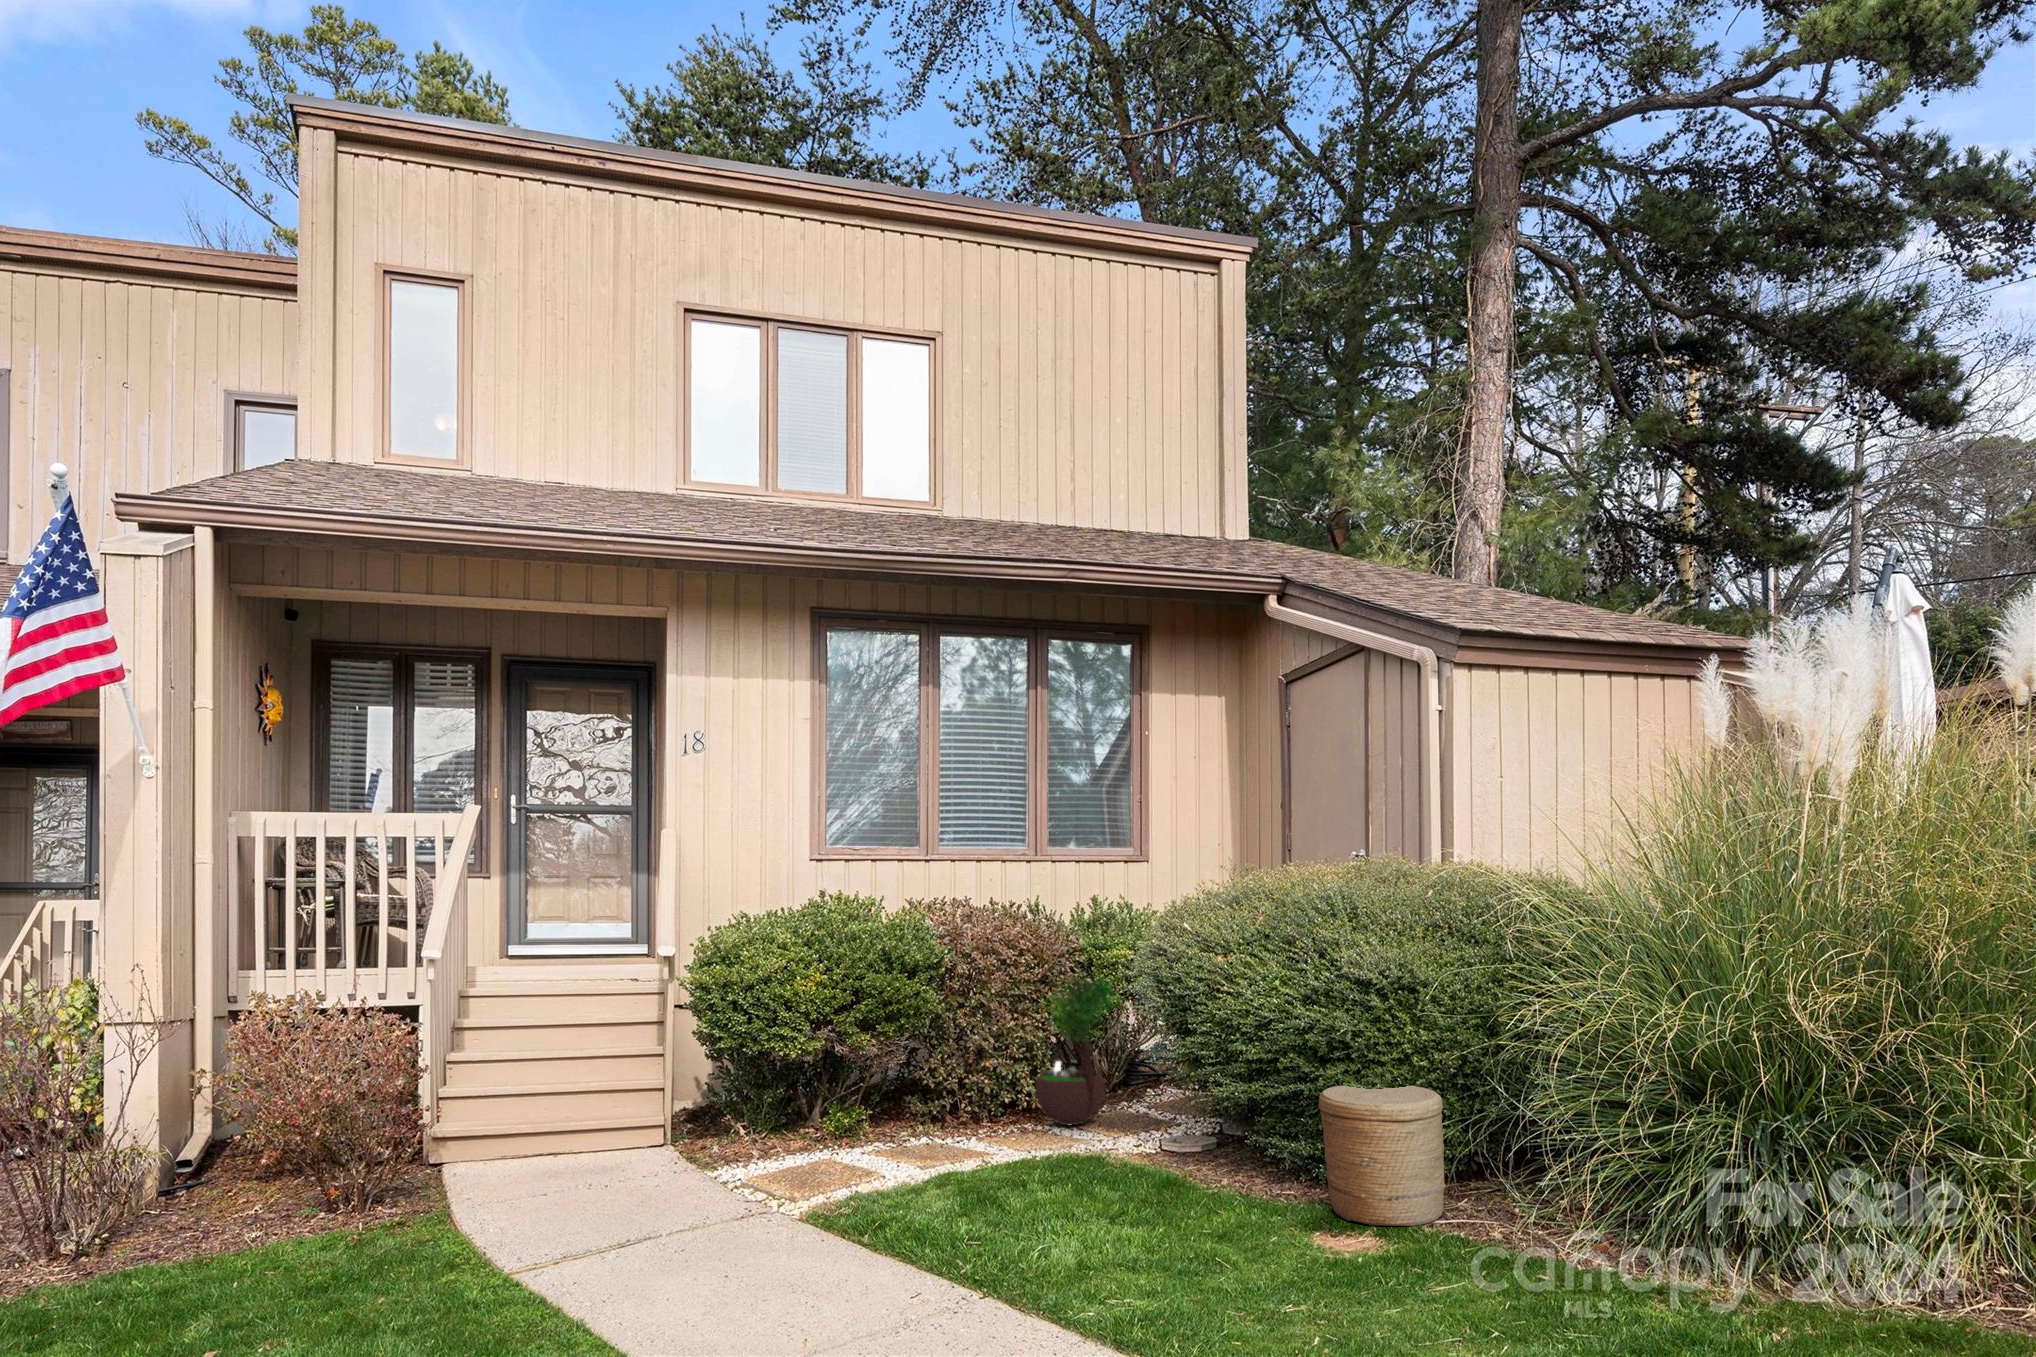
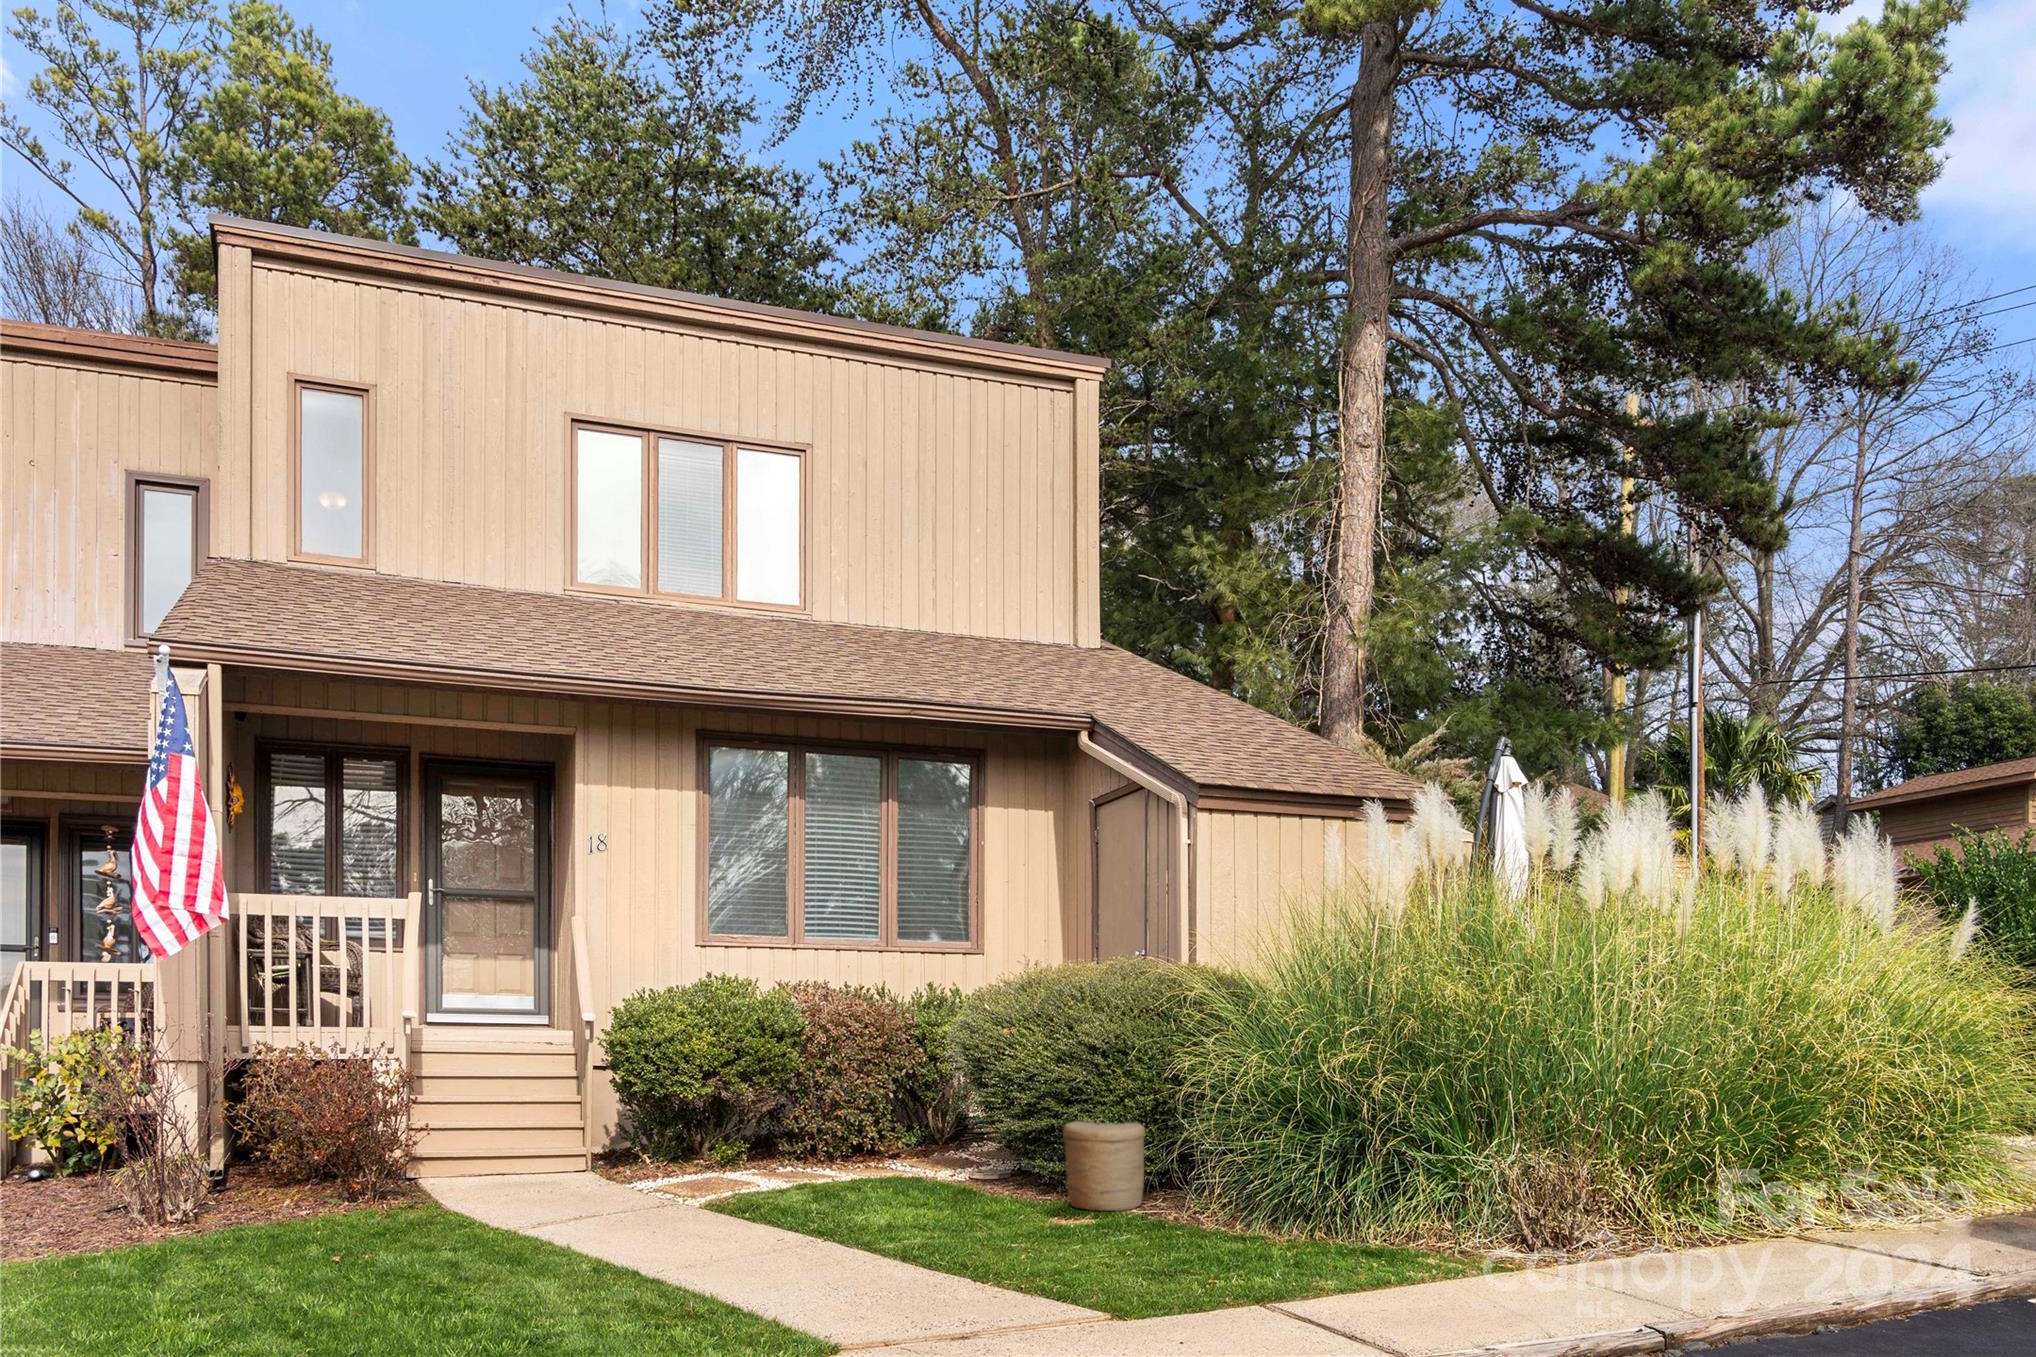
potted tree: present [1035,970,1120,1125] -> none [876,1034,947,1160]

